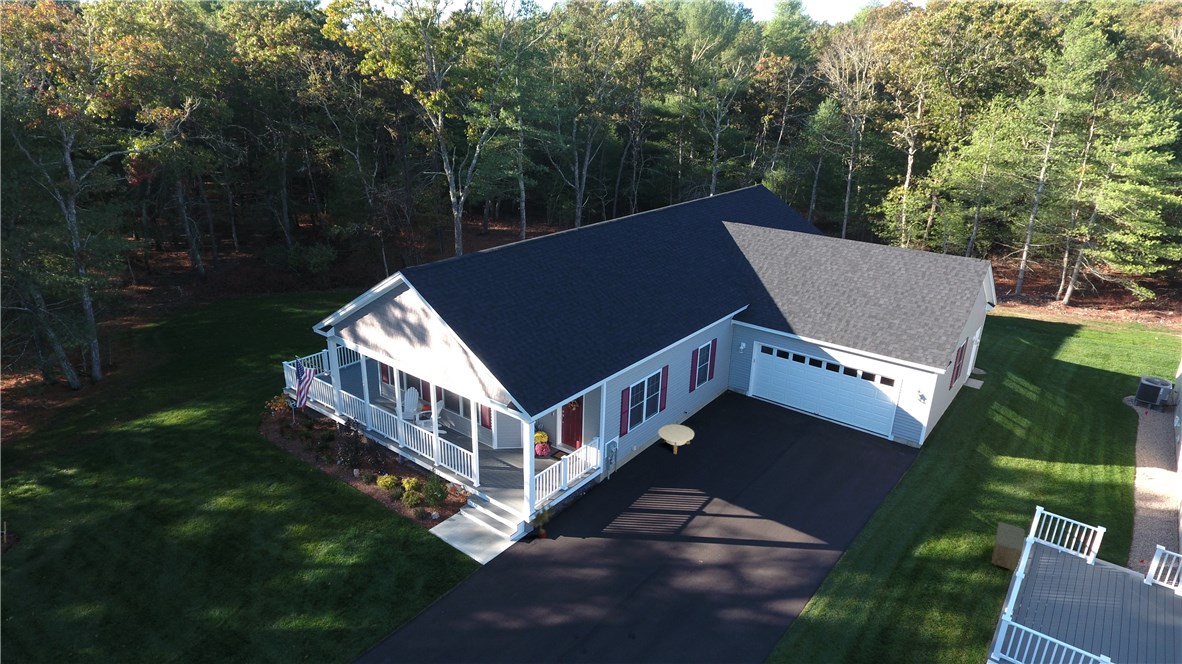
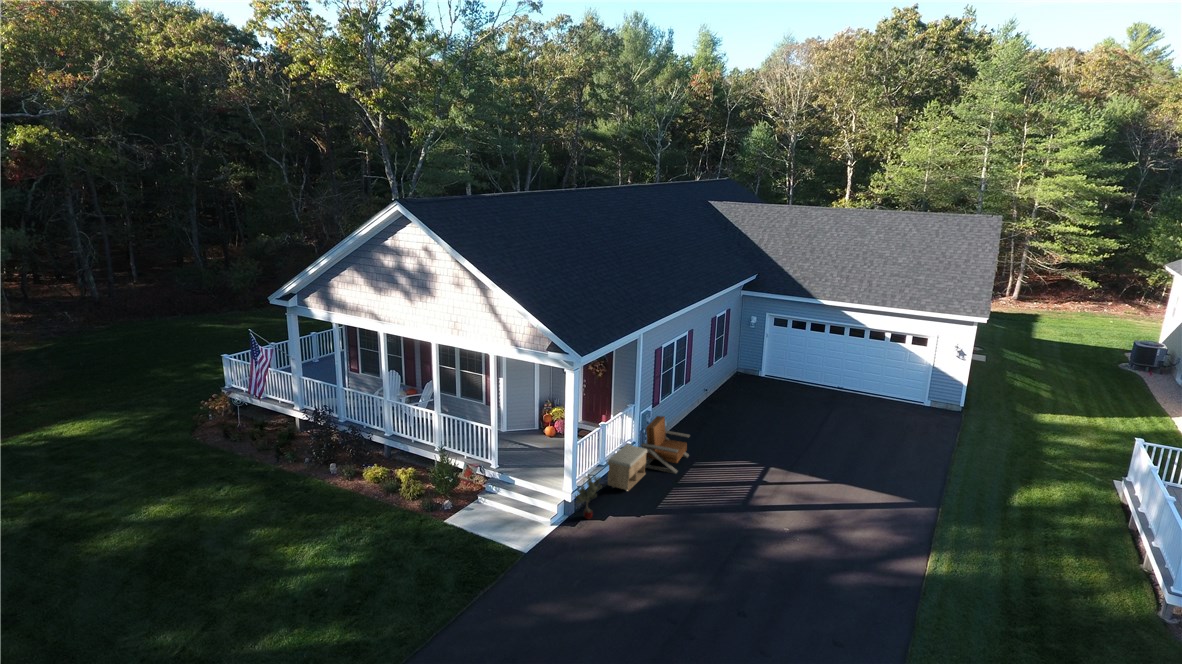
round table: present [658,424,694,454] -> none [684,400,726,430]
lounge chair: none [603,445,649,499] -> present [641,416,690,474]
storage bench: present [991,522,1025,571] -> present [608,445,647,491]

